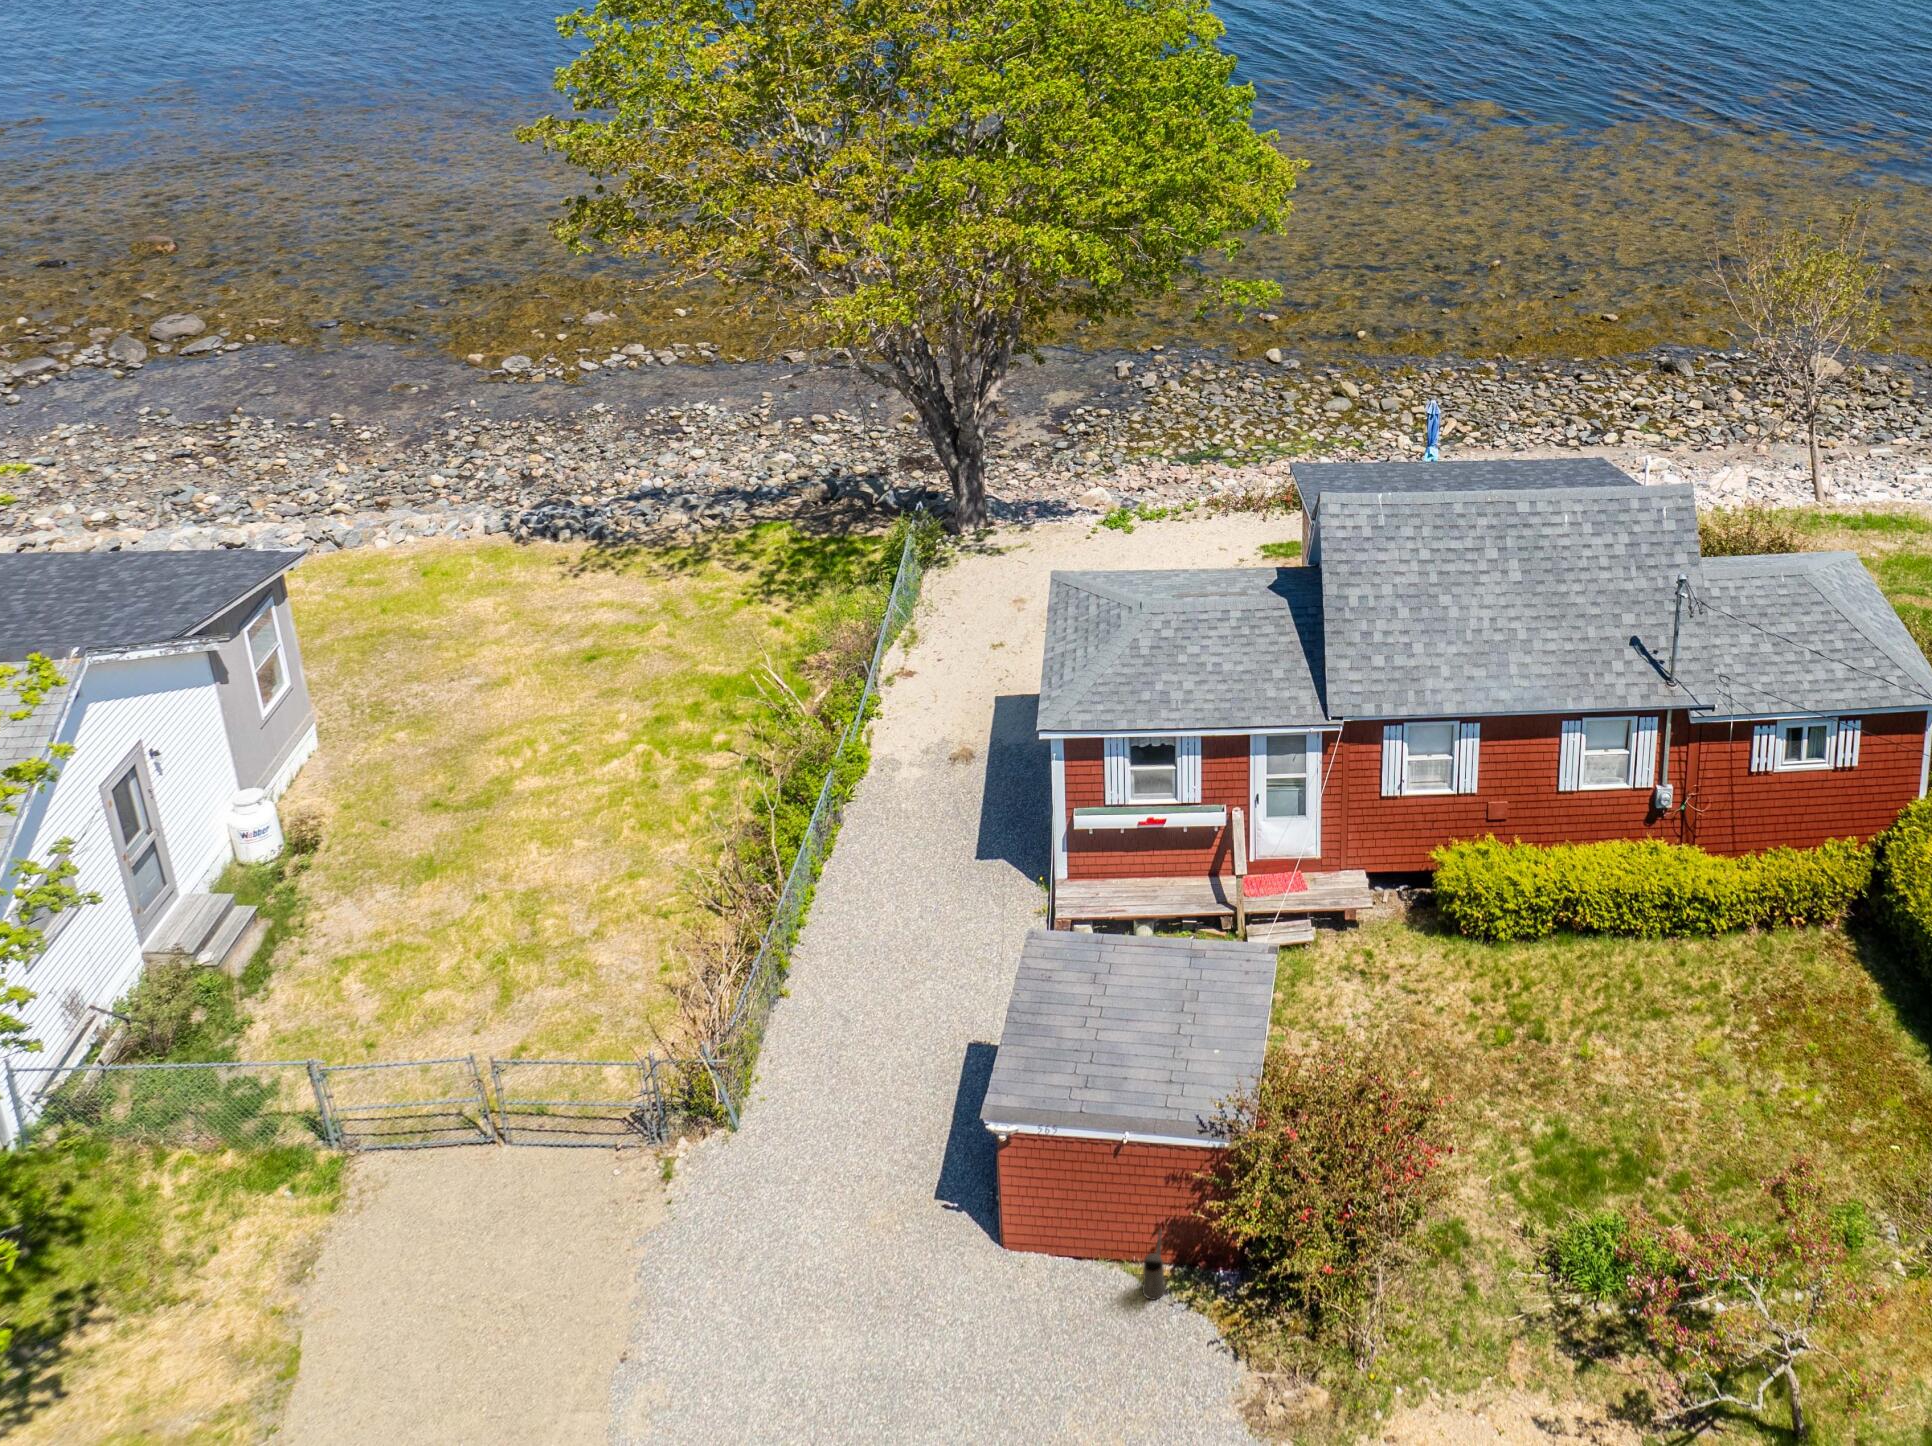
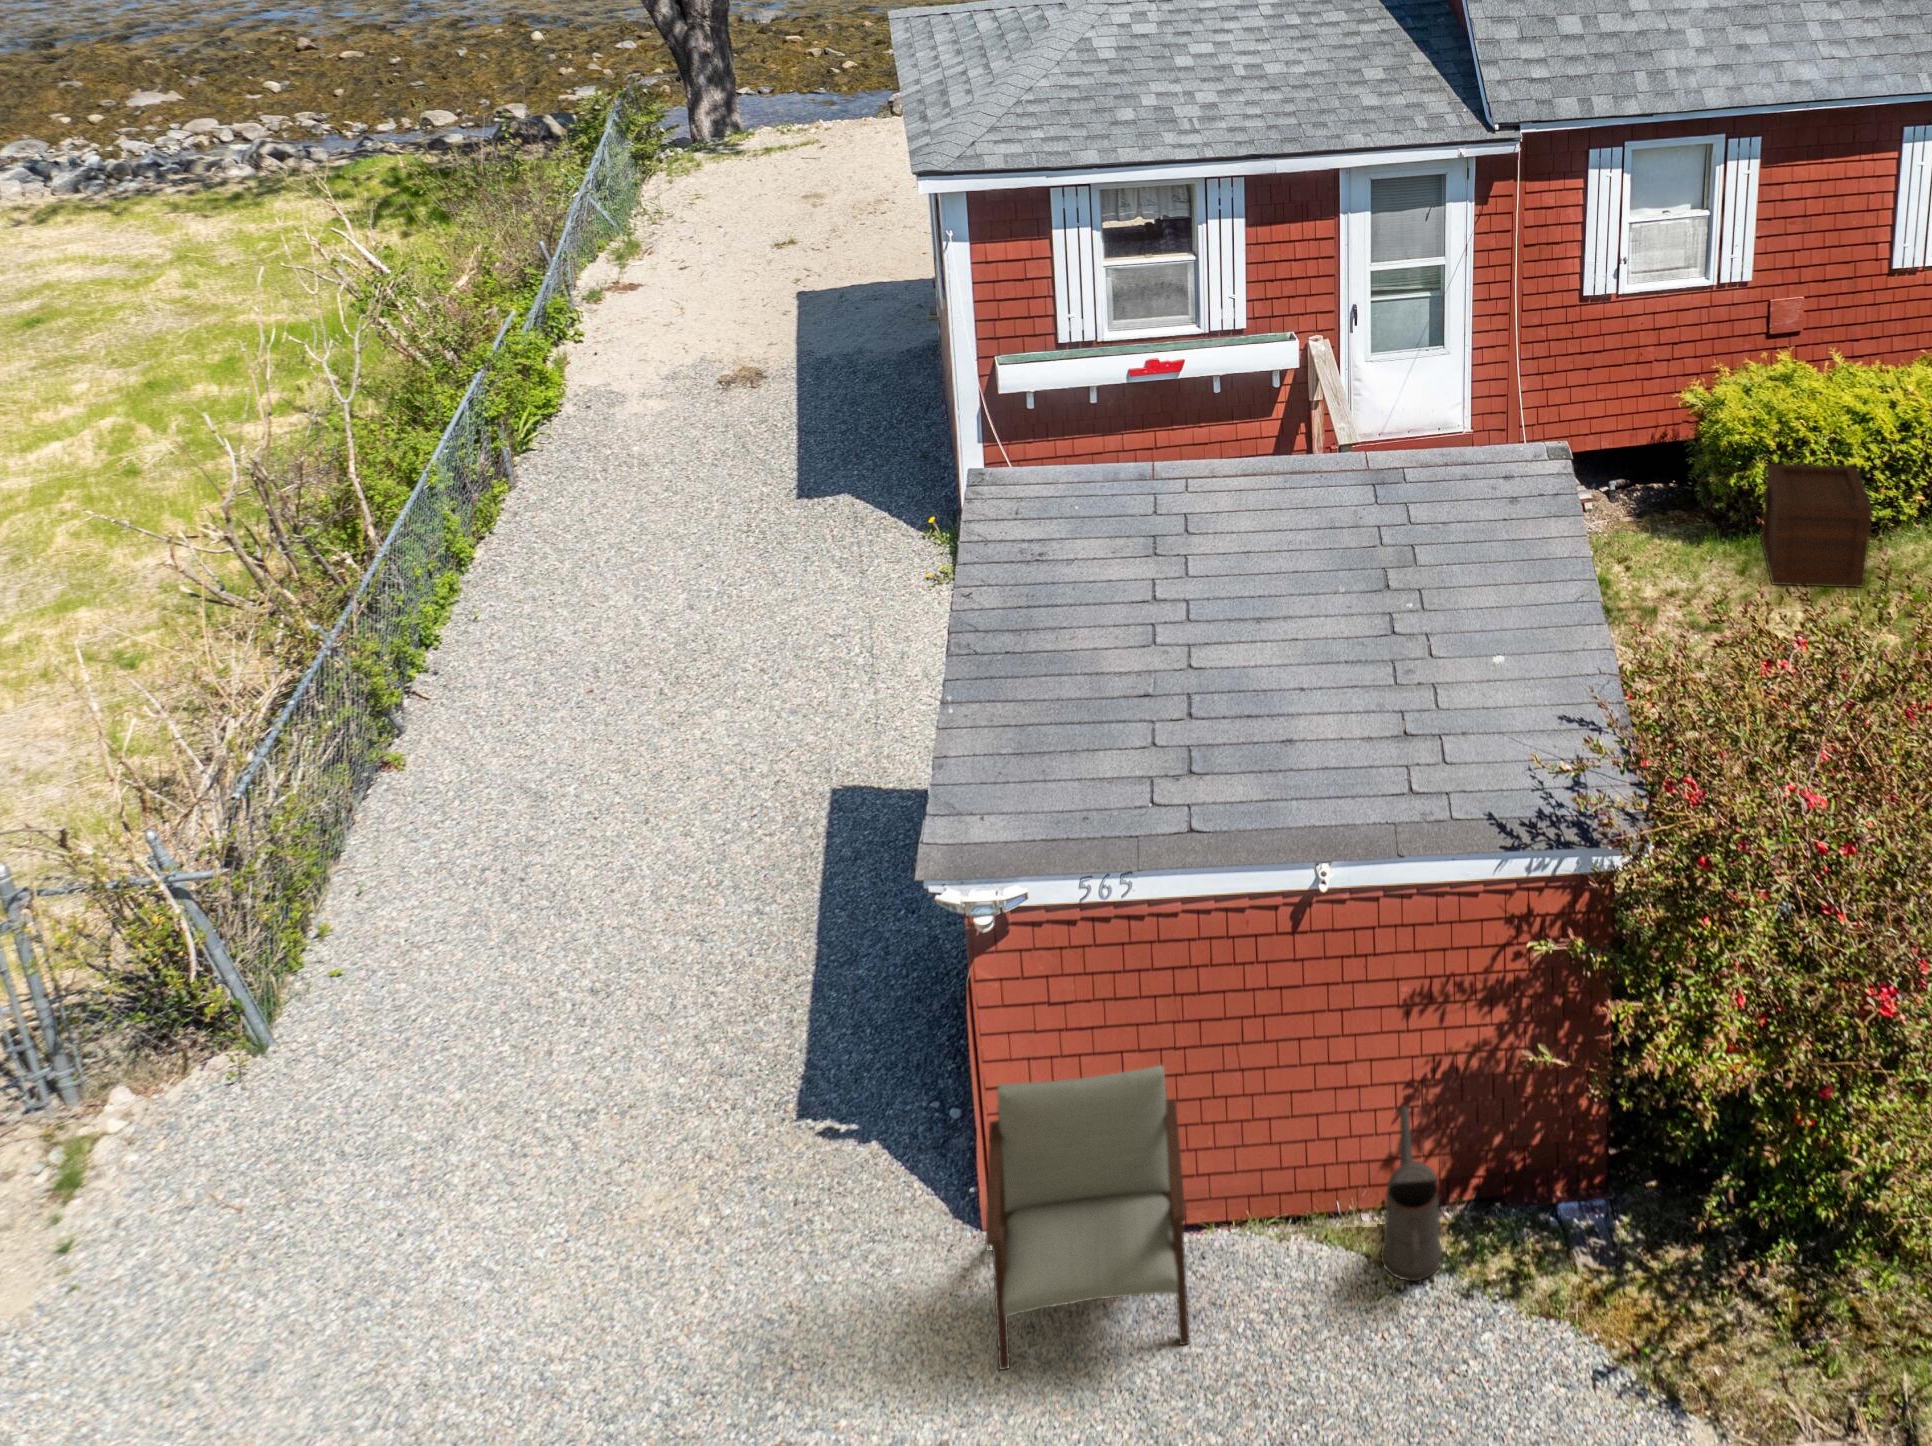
wooden crate: none [1448,905,1504,979] -> present [1761,464,1872,587]
lounge chair: none [988,1198,1072,1309] -> present [986,1065,1189,1370]

